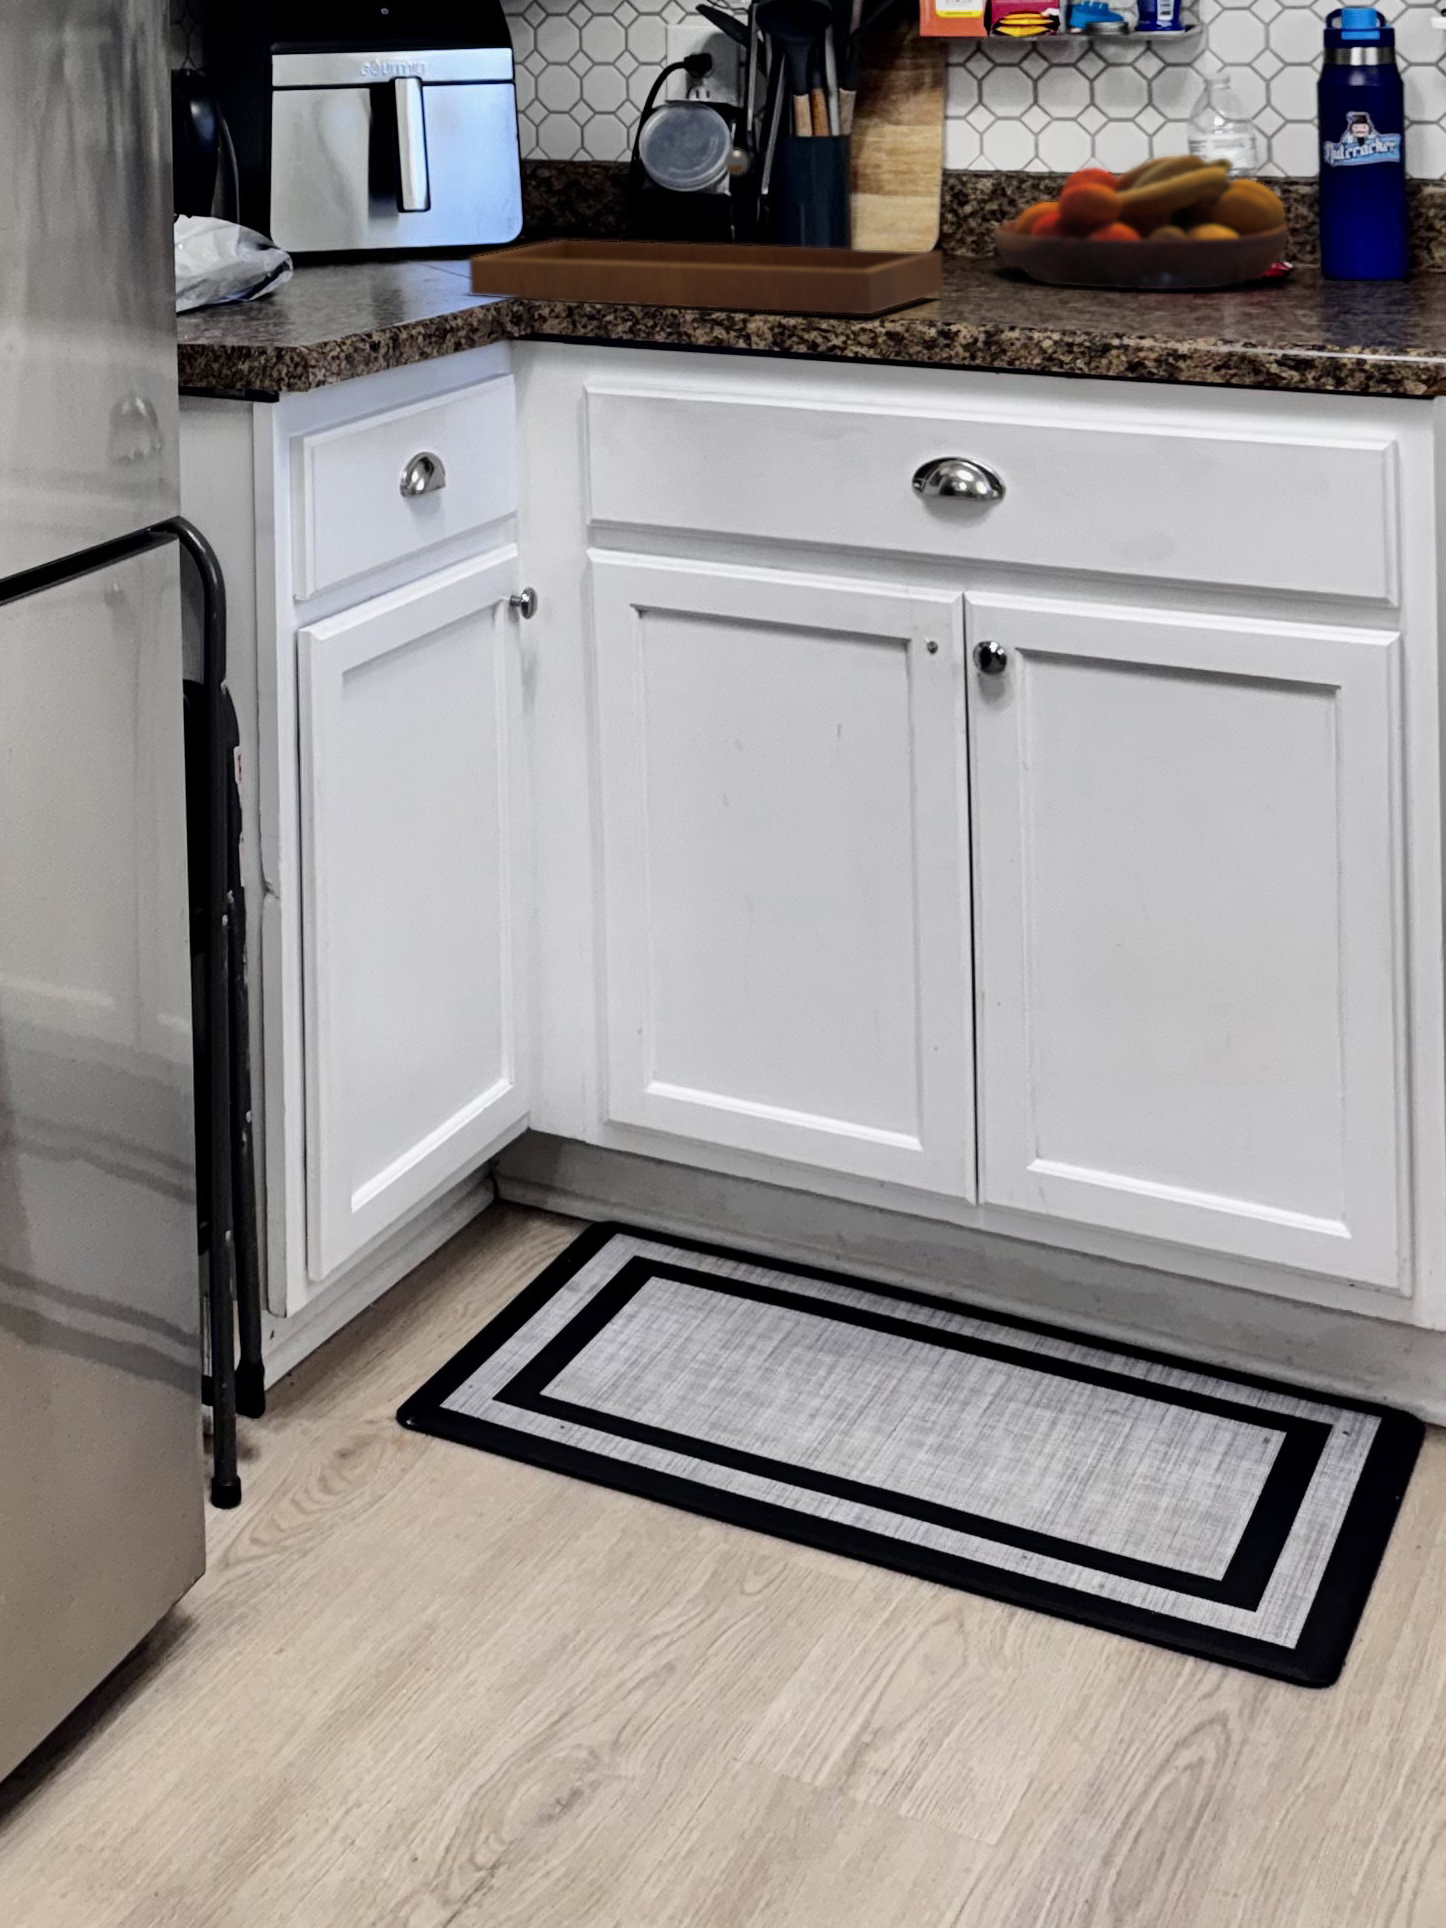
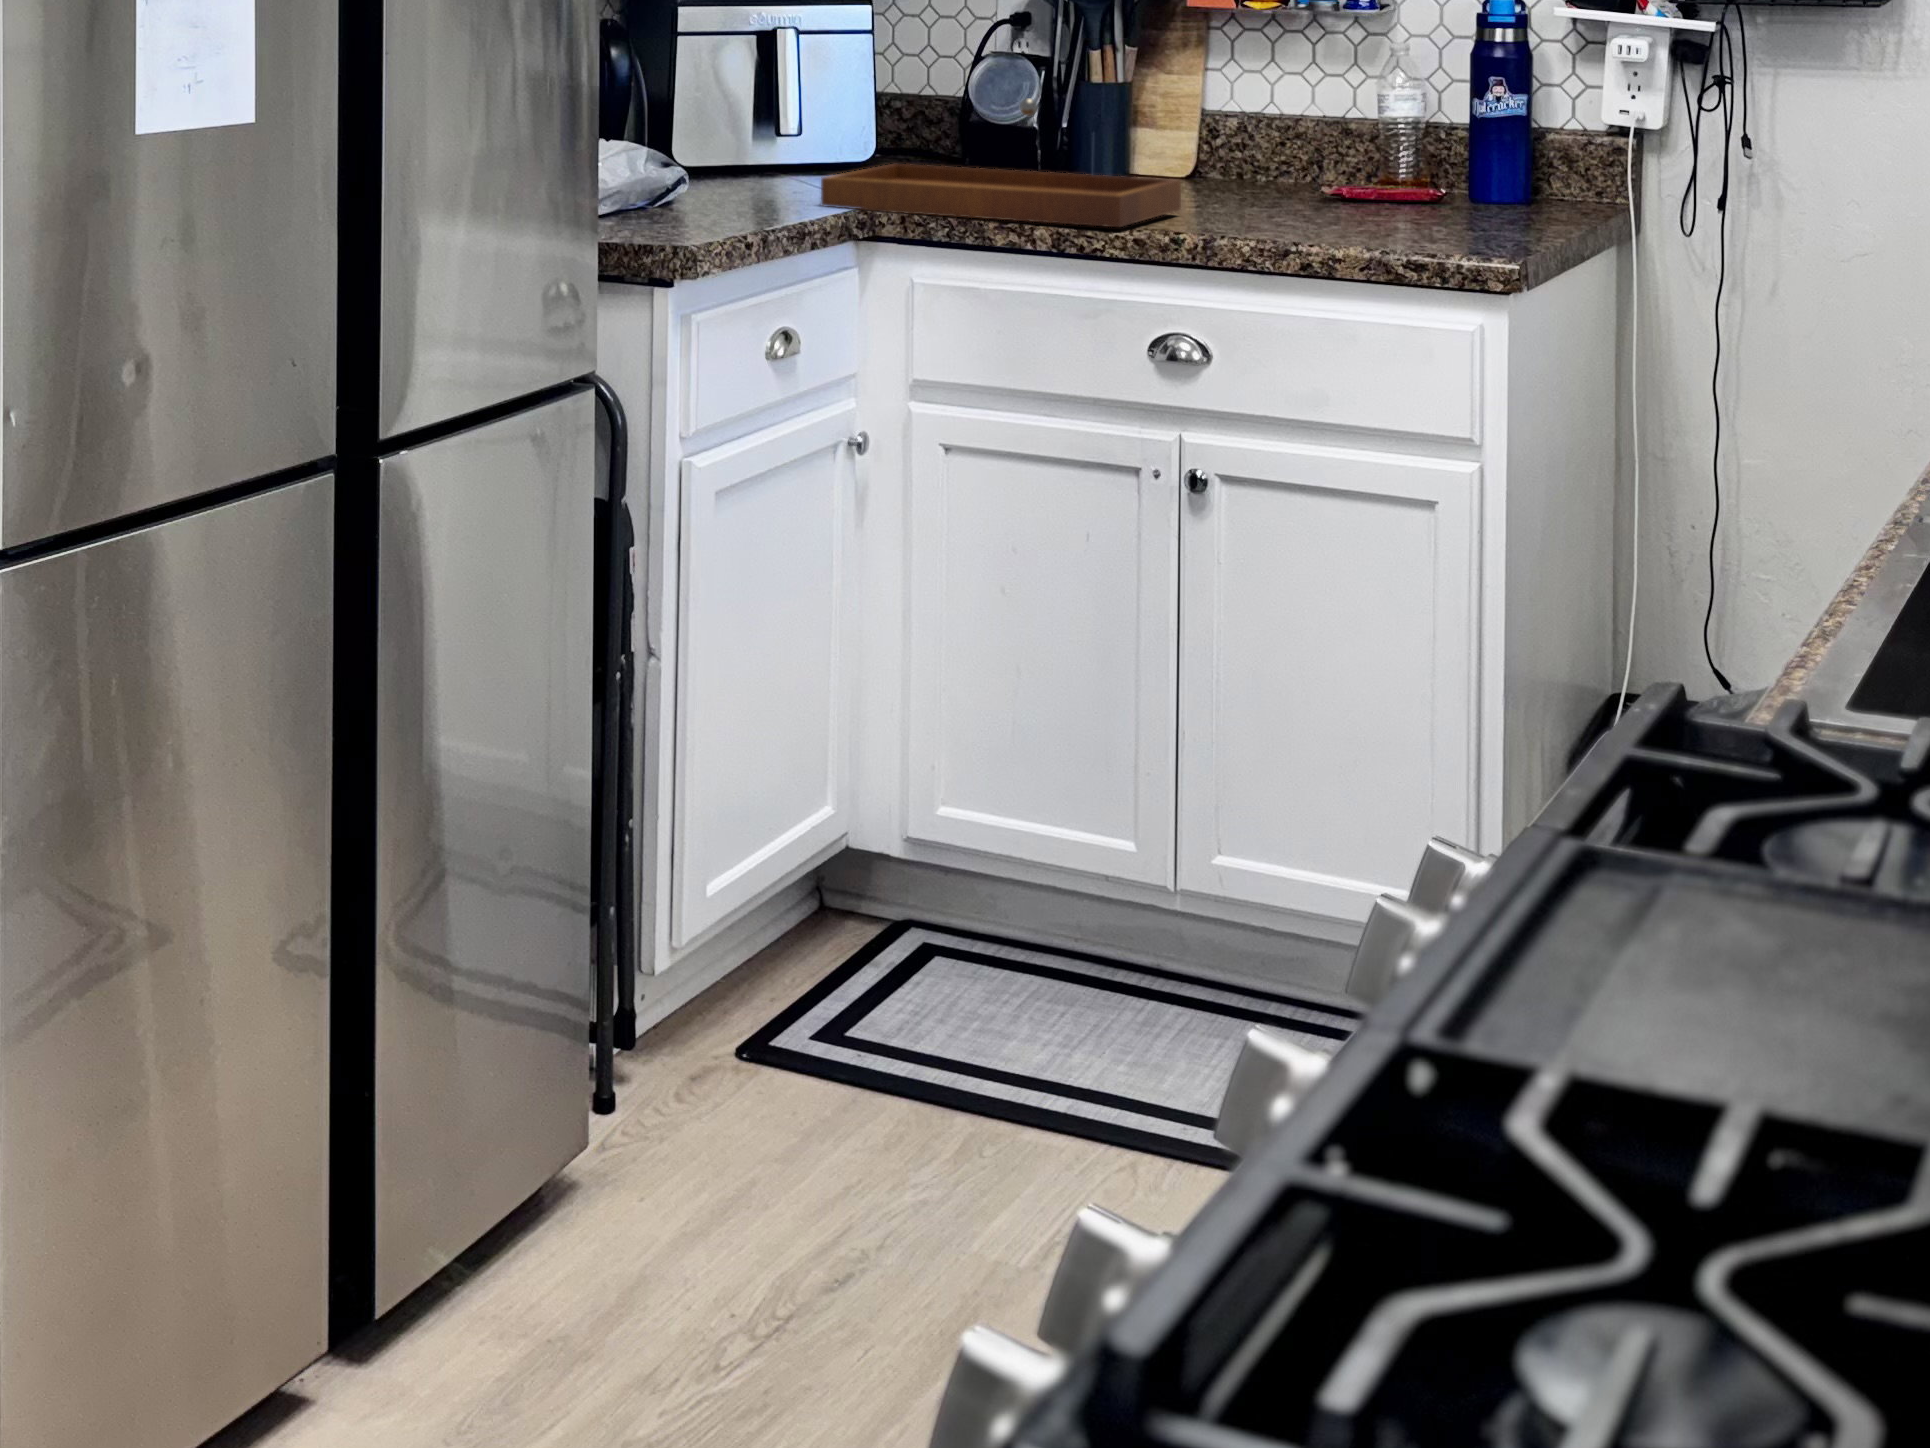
fruit bowl: present [993,154,1288,289] -> none [1229,108,1447,211]

